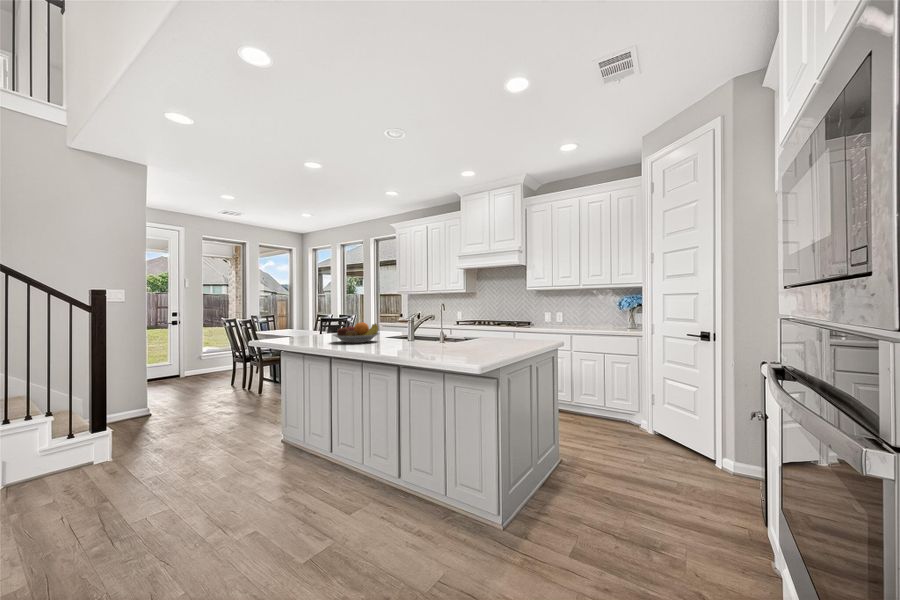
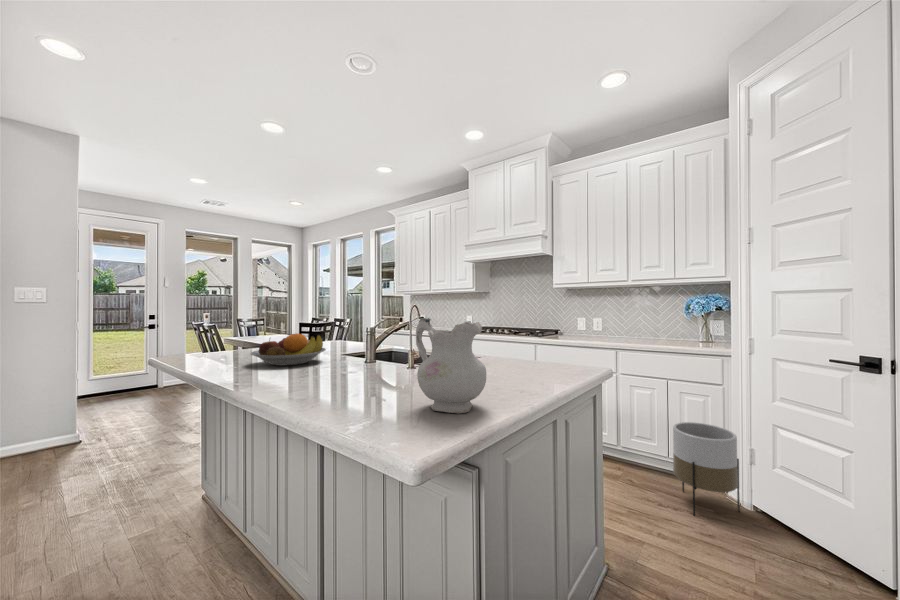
ceramic pitcher: none [459,310,497,355] -> present [416,318,486,414]
planter: none [606,382,646,439] -> present [673,422,740,516]

